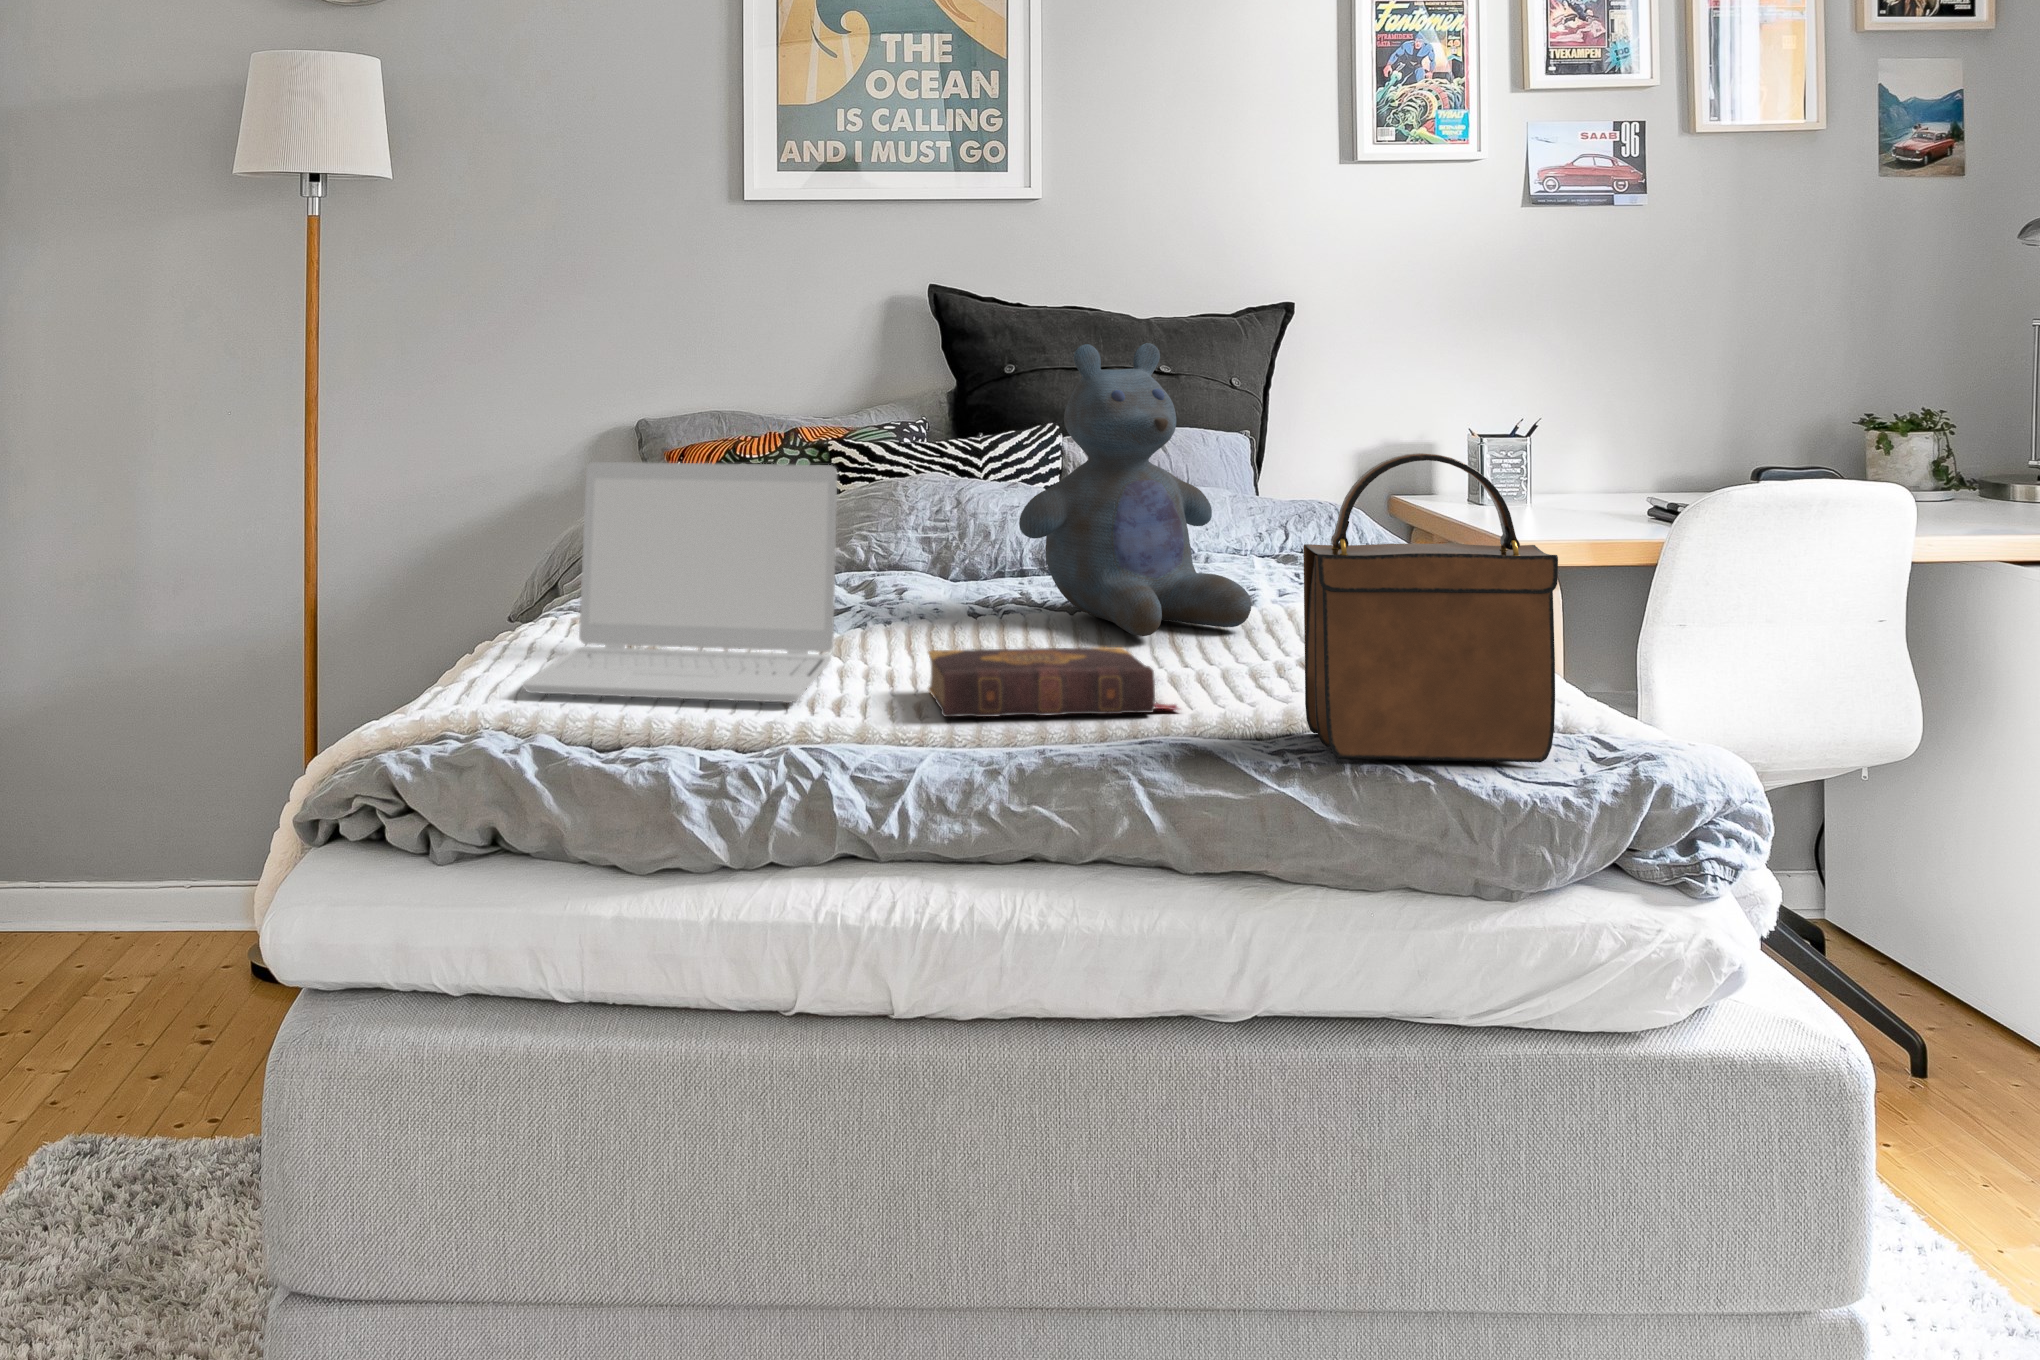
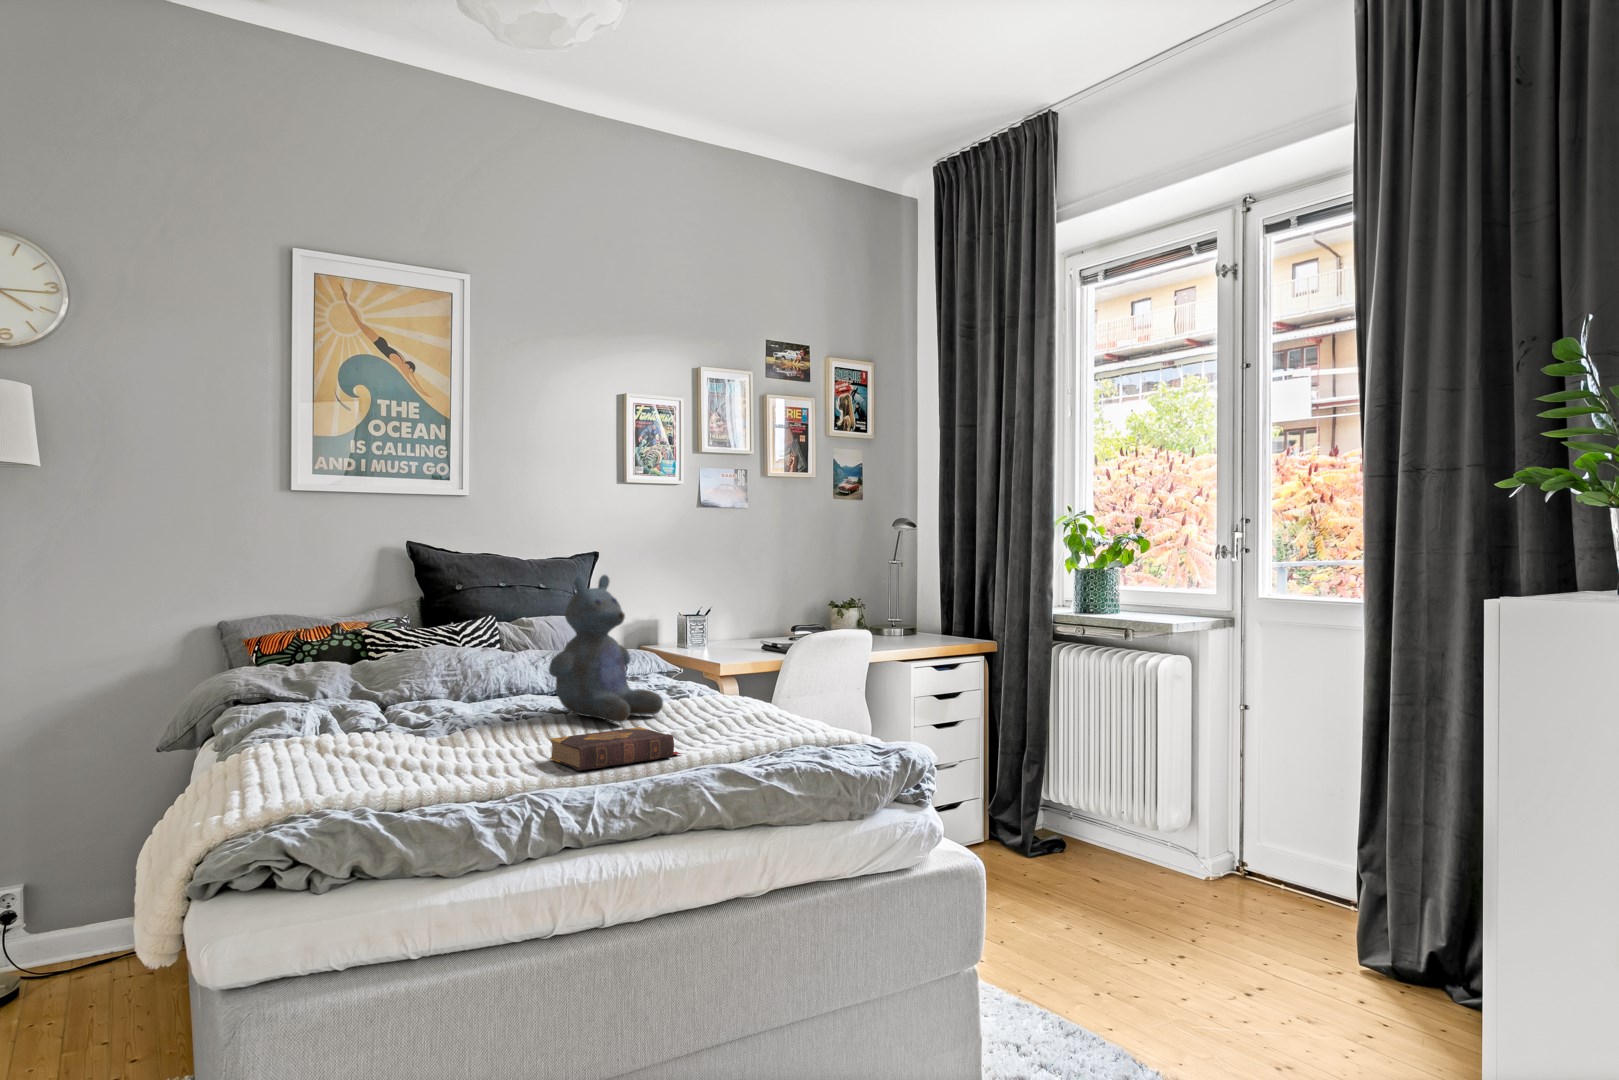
handbag: present [1303,453,1558,762] -> none [745,625,855,766]
laptop: present [523,462,837,702] -> none [318,644,495,788]

